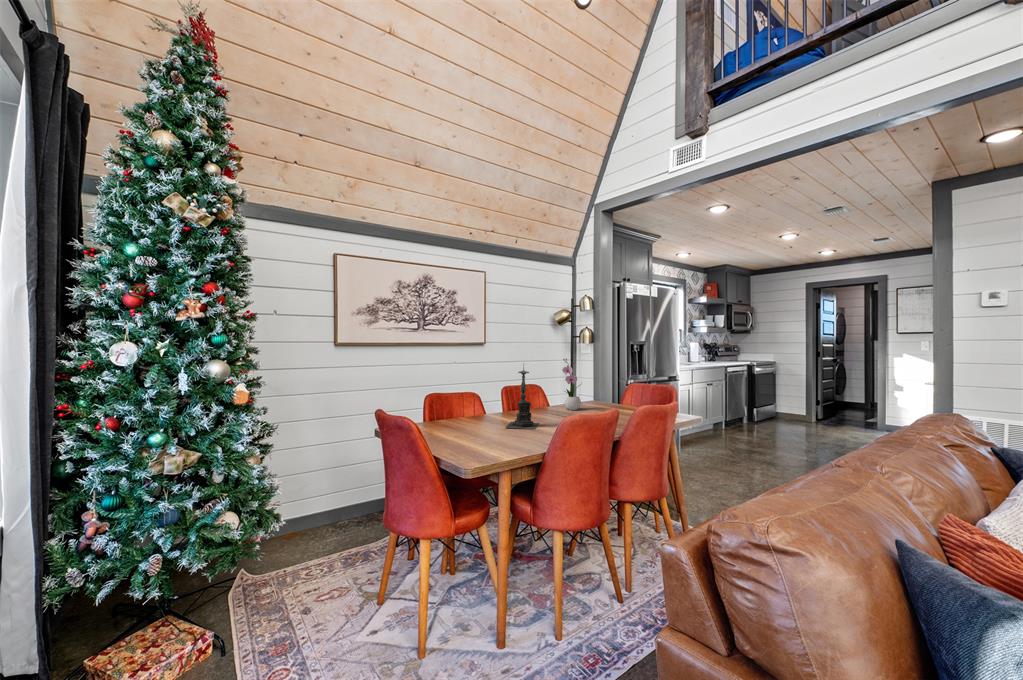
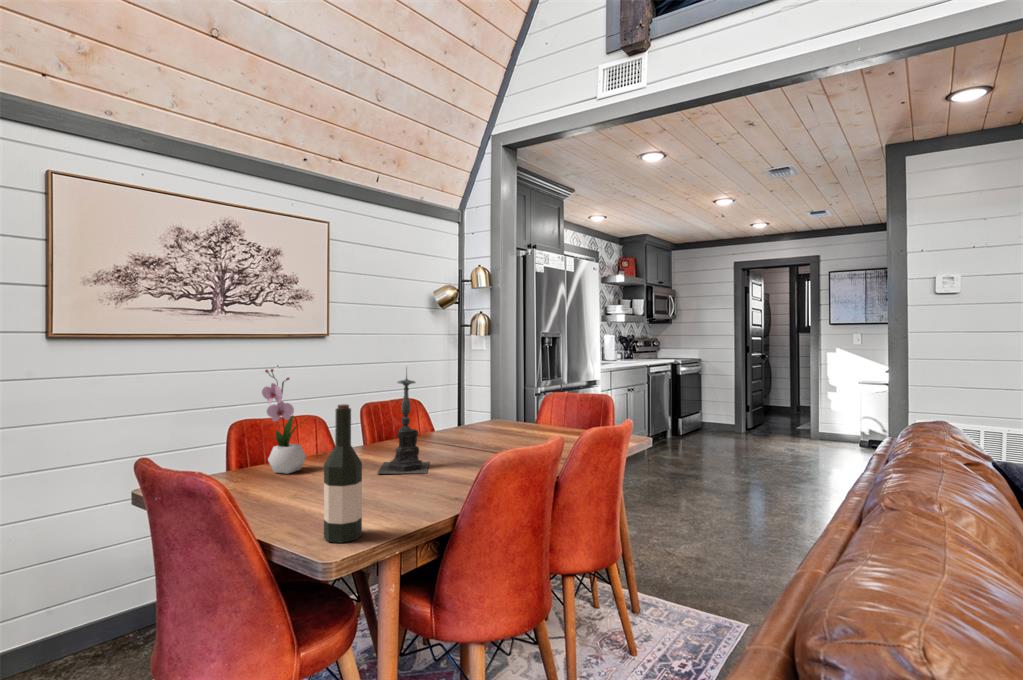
flower arrangement: present [562,359,581,410] -> present [262,369,306,474]
wine bottle: none [466,383,487,460] -> present [324,404,362,543]

